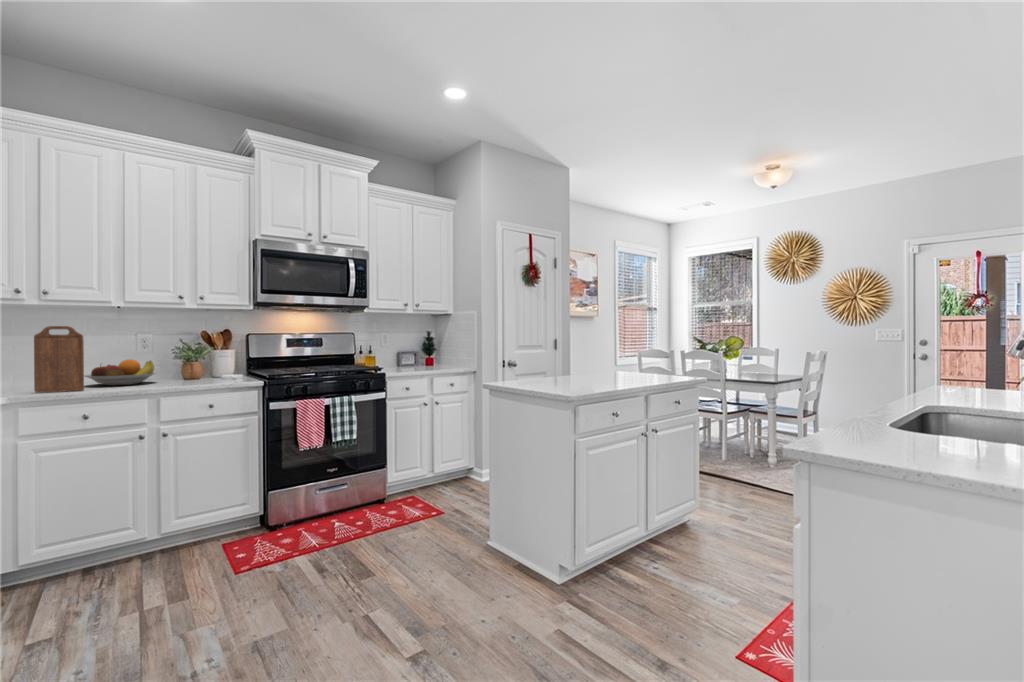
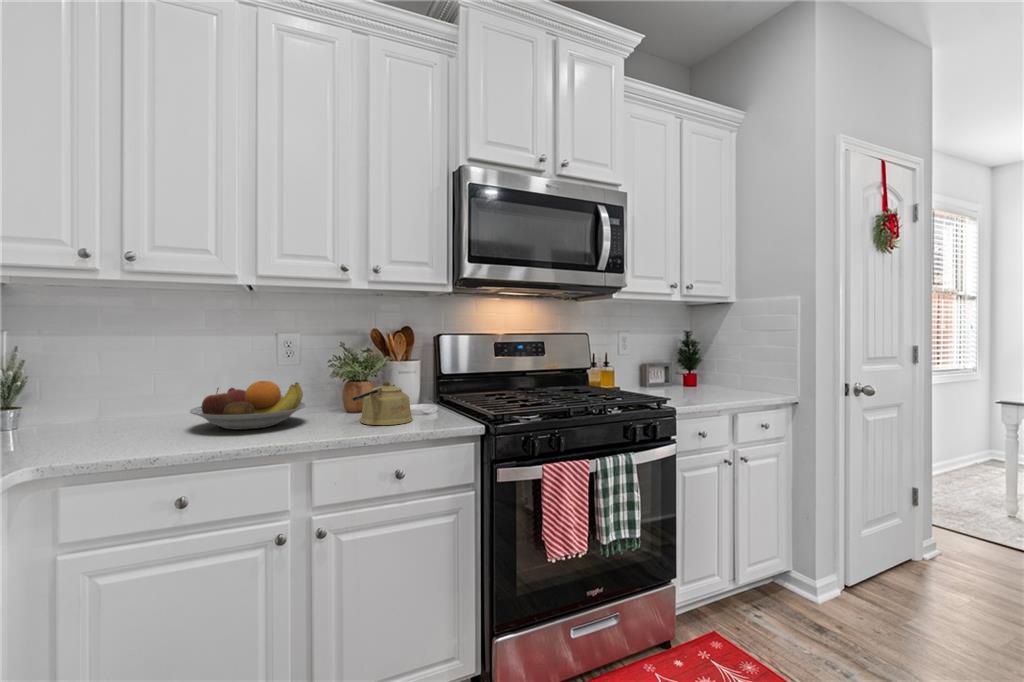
cutting board: present [34,326,84,393] -> none [94,320,182,453]
kettle: none [185,359,223,382] -> present [352,381,413,425]

